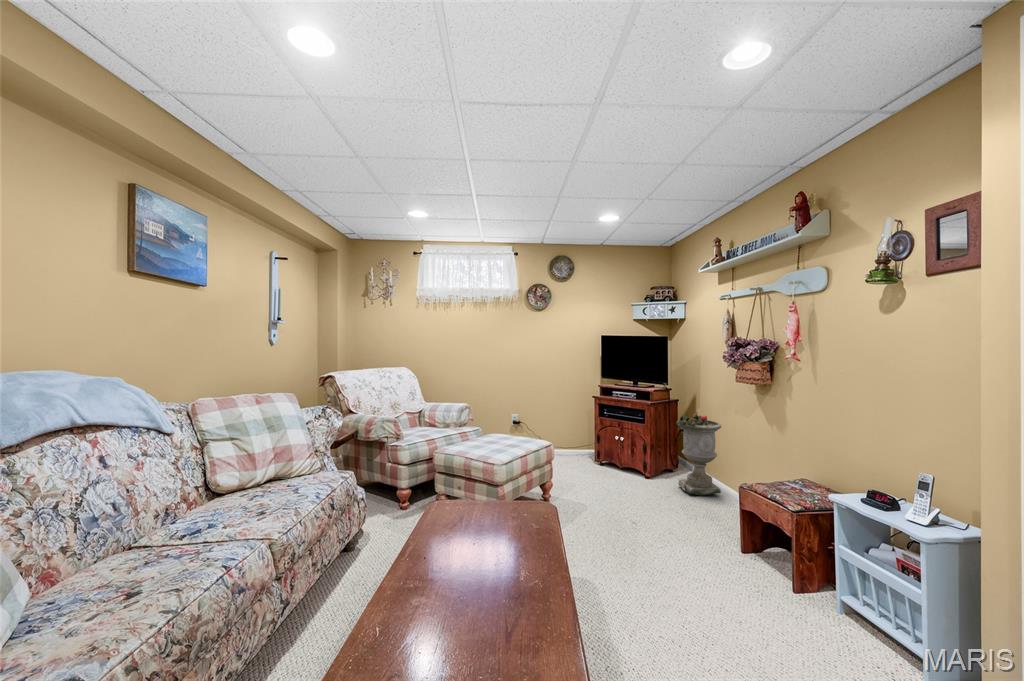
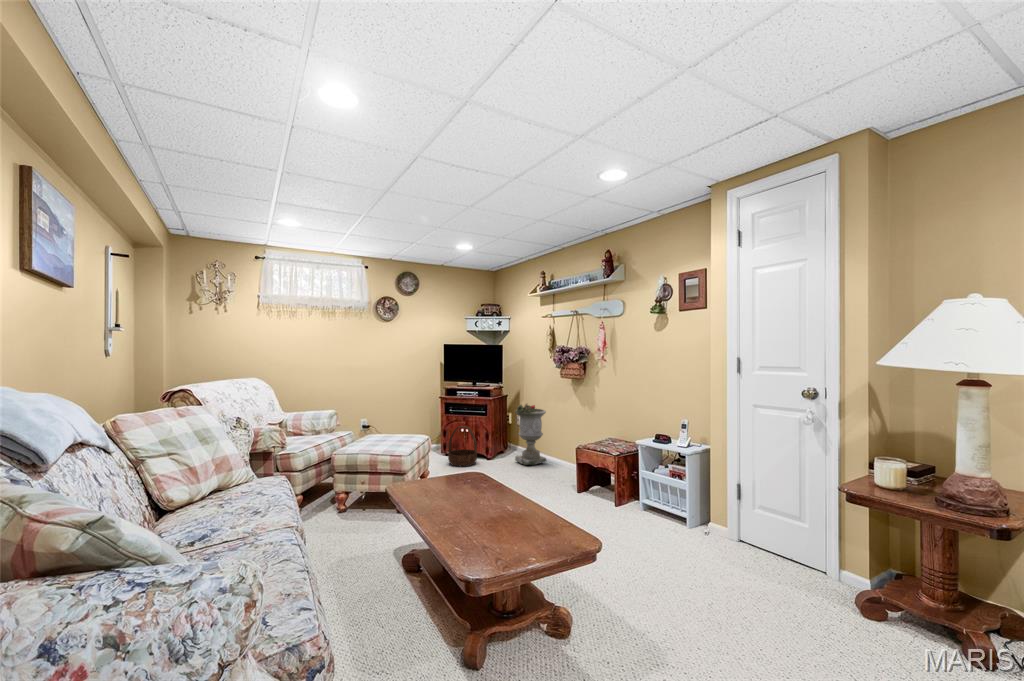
basket: none [594,433,629,482] -> present [448,426,477,466]

